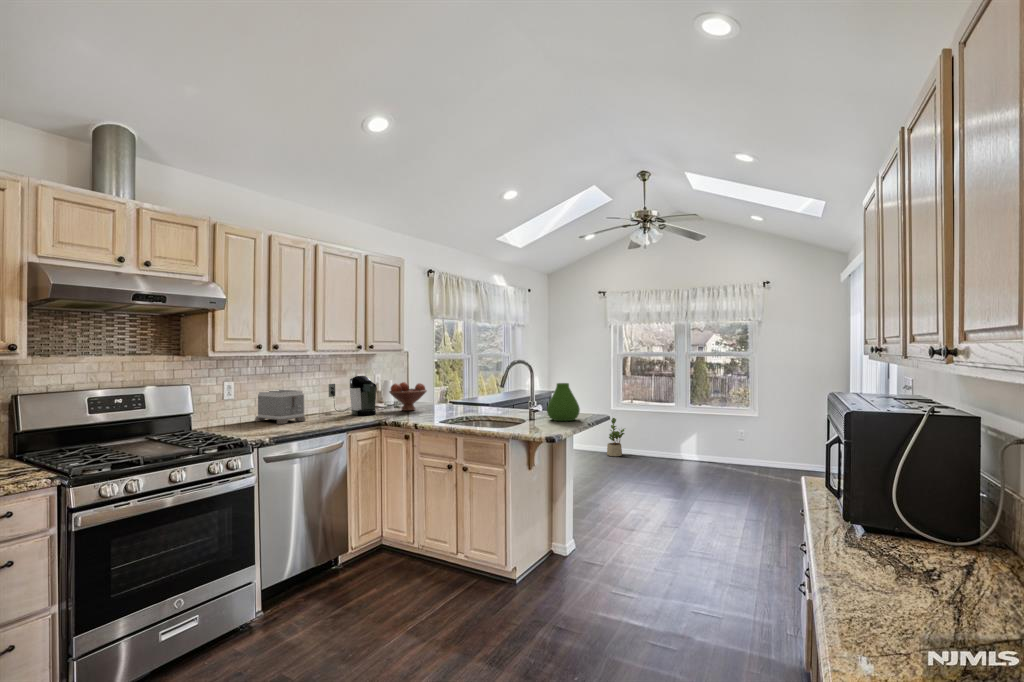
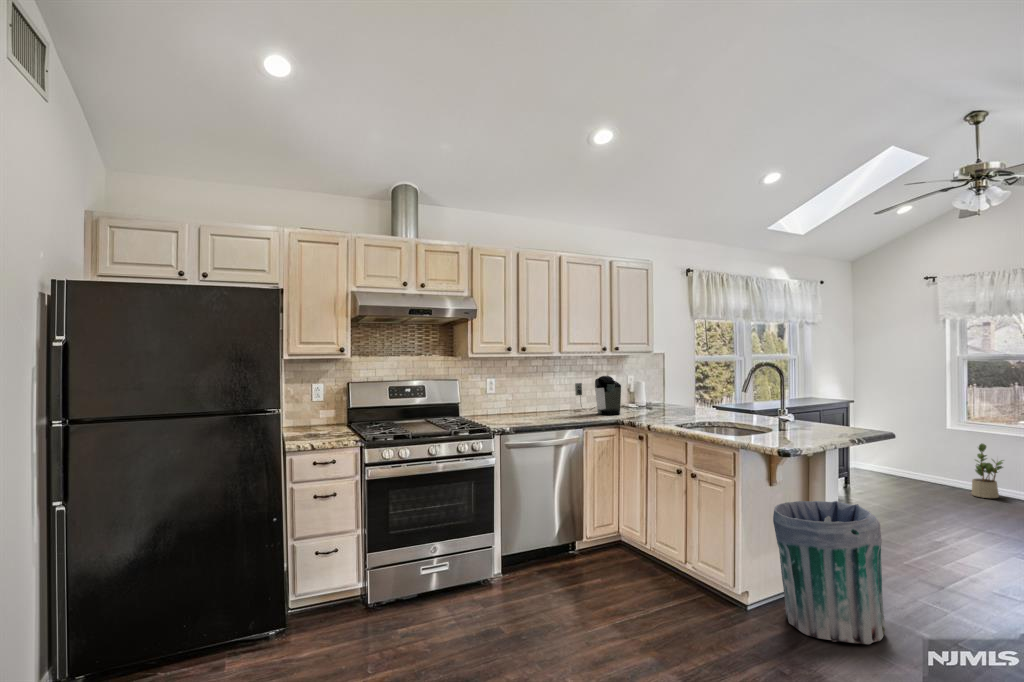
fruit bowl: present [389,382,427,411] -> none [636,384,676,413]
vase: present [547,383,580,421] -> none [799,388,843,434]
toaster: present [255,390,306,424] -> none [513,387,552,418]
trash can: none [535,475,615,594] -> present [773,501,886,644]

